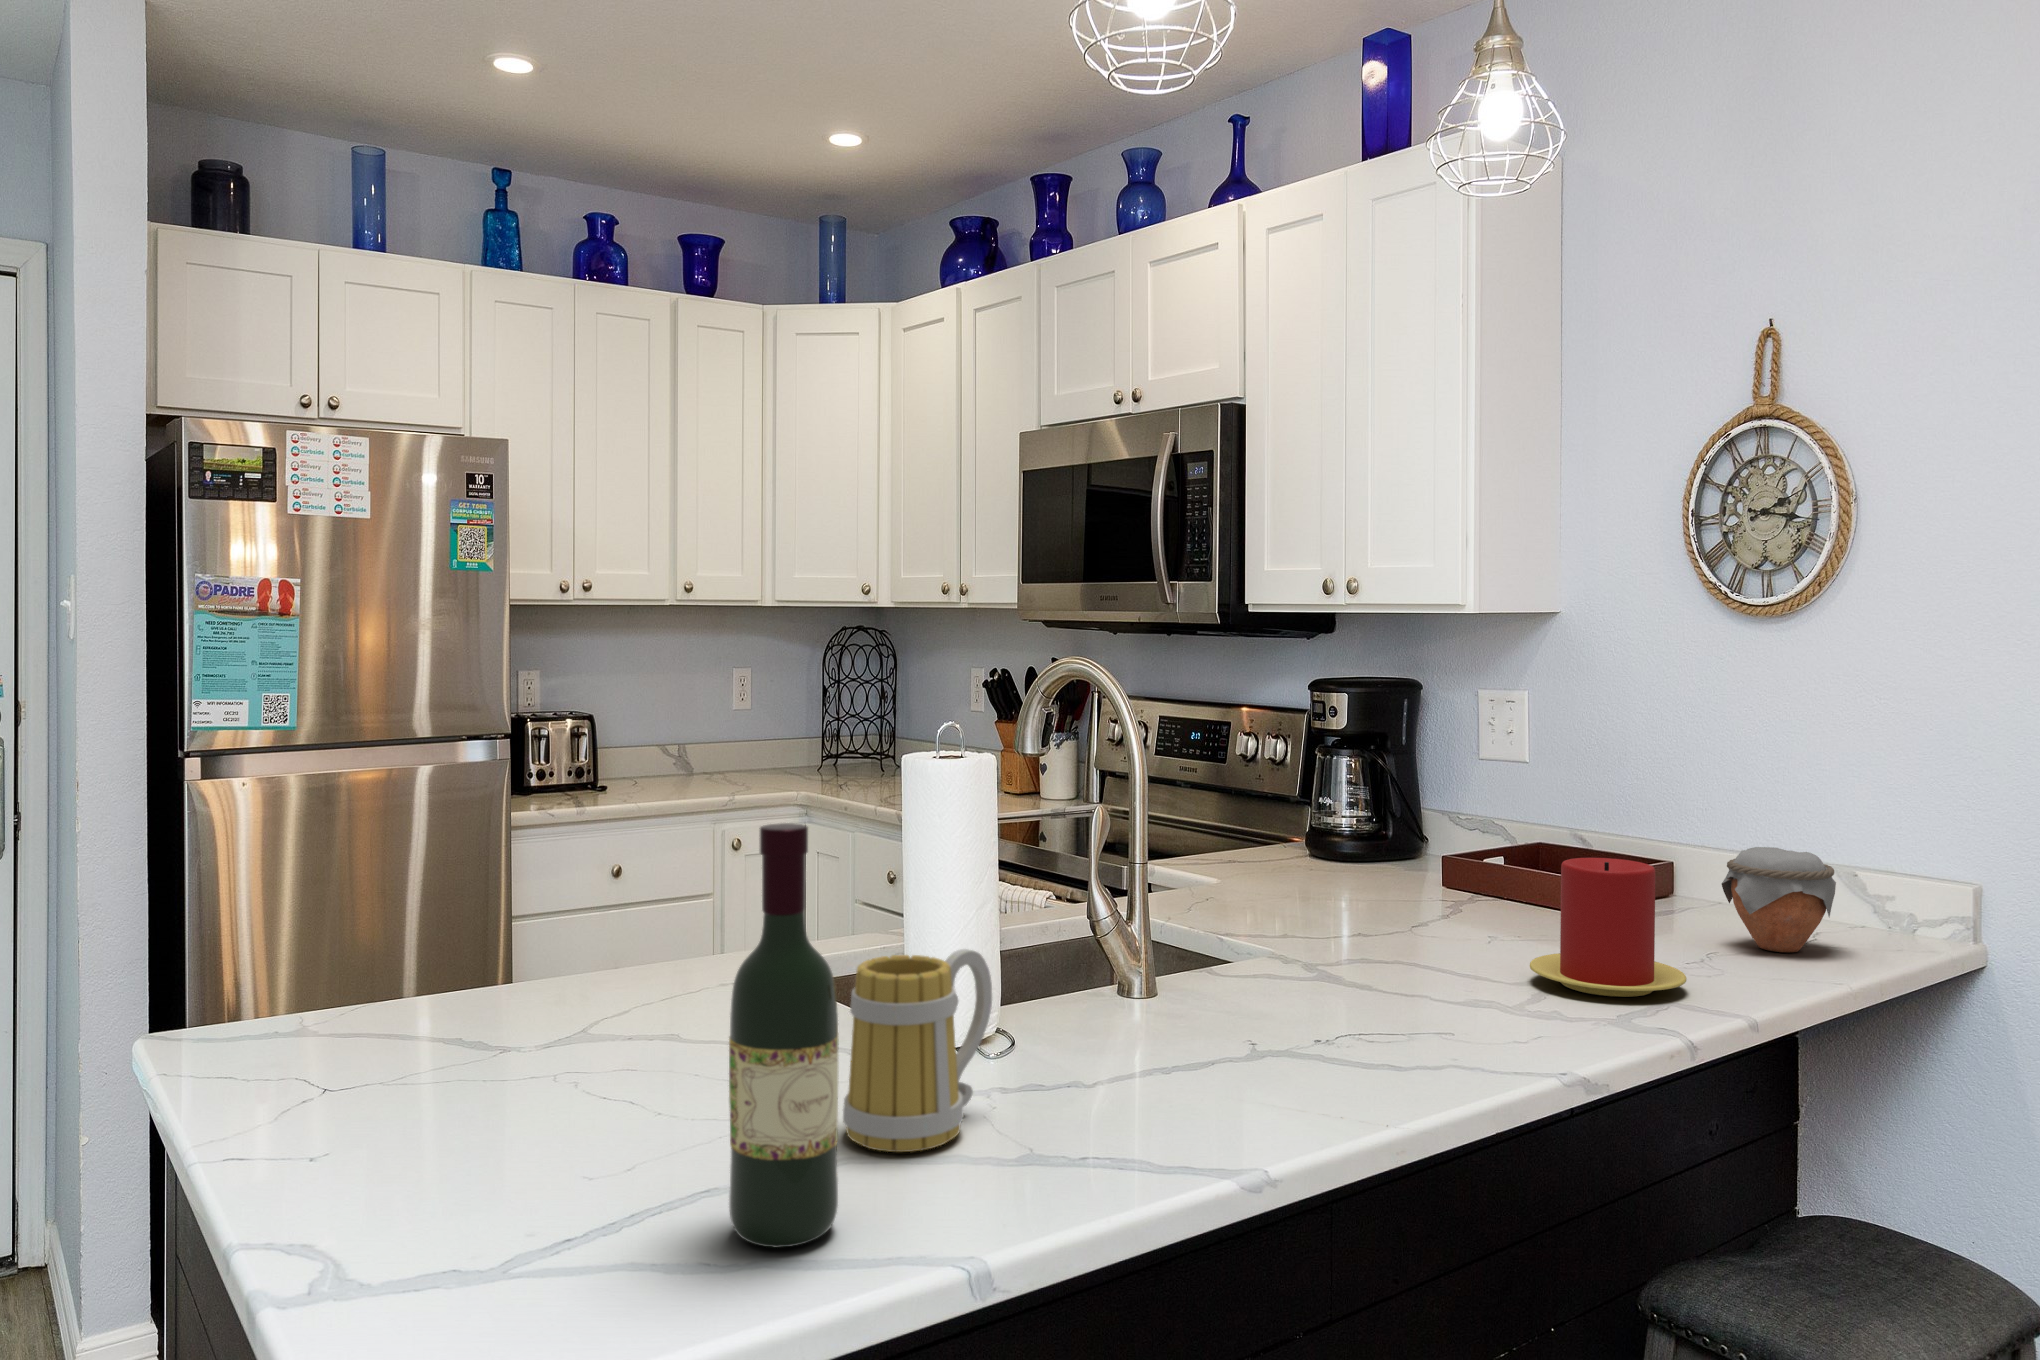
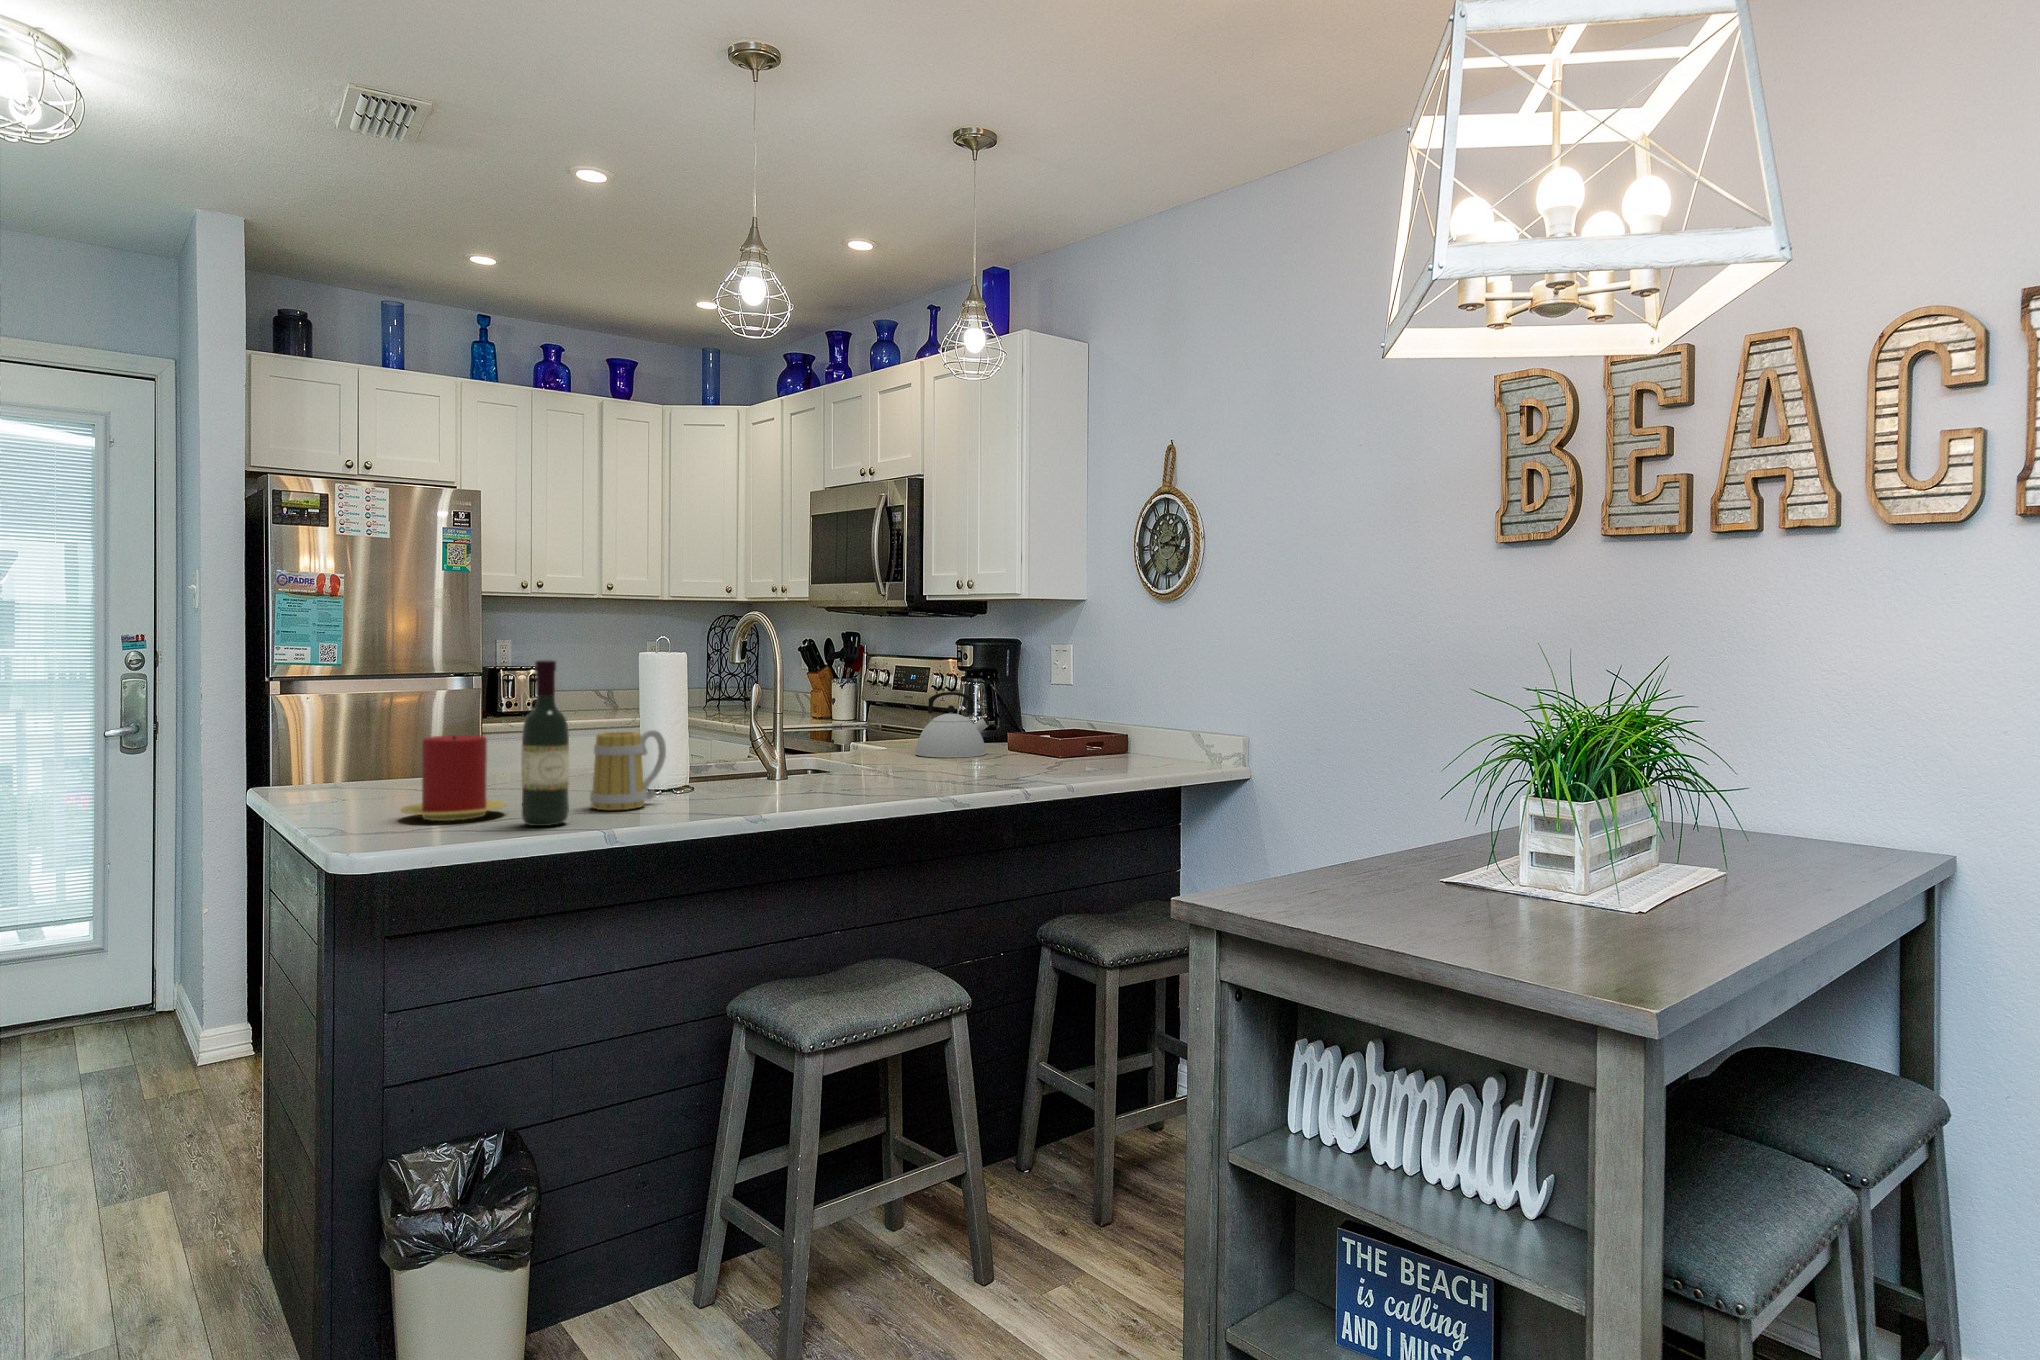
kettle: none [1284,787,1419,912] -> present [916,692,989,758]
jar: present [1722,847,1836,952] -> none [1109,715,1164,766]
candle: present [1530,858,1687,997] -> present [401,735,507,821]

